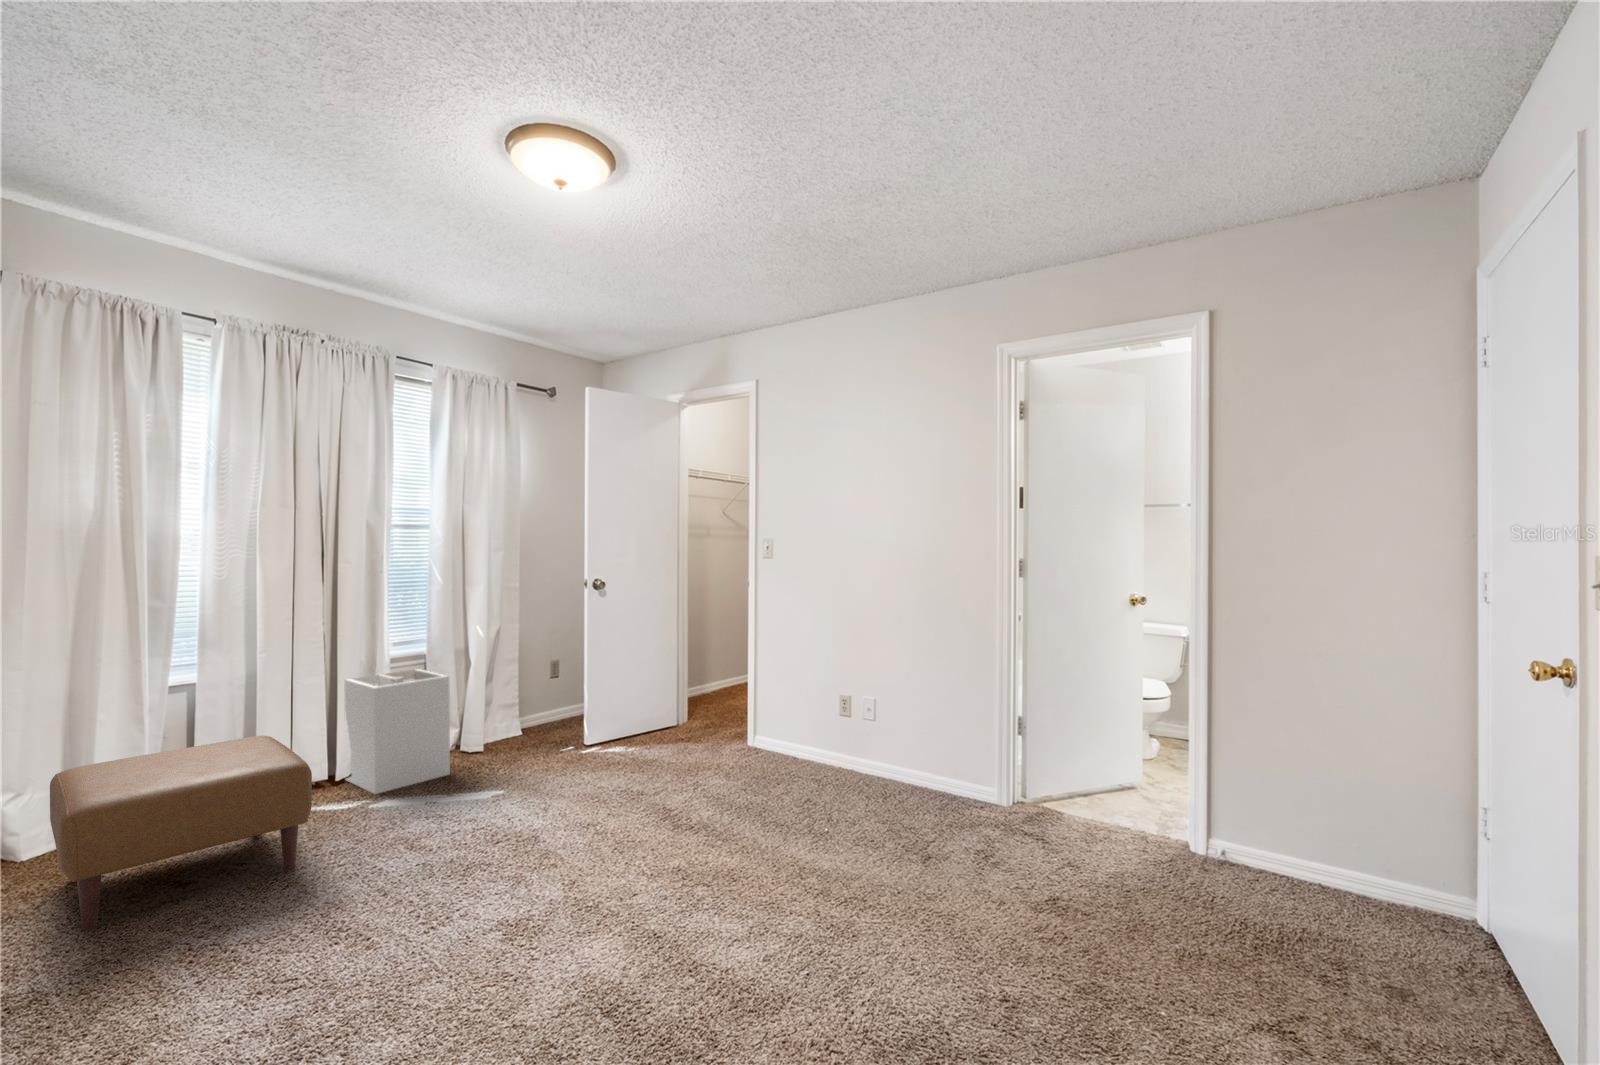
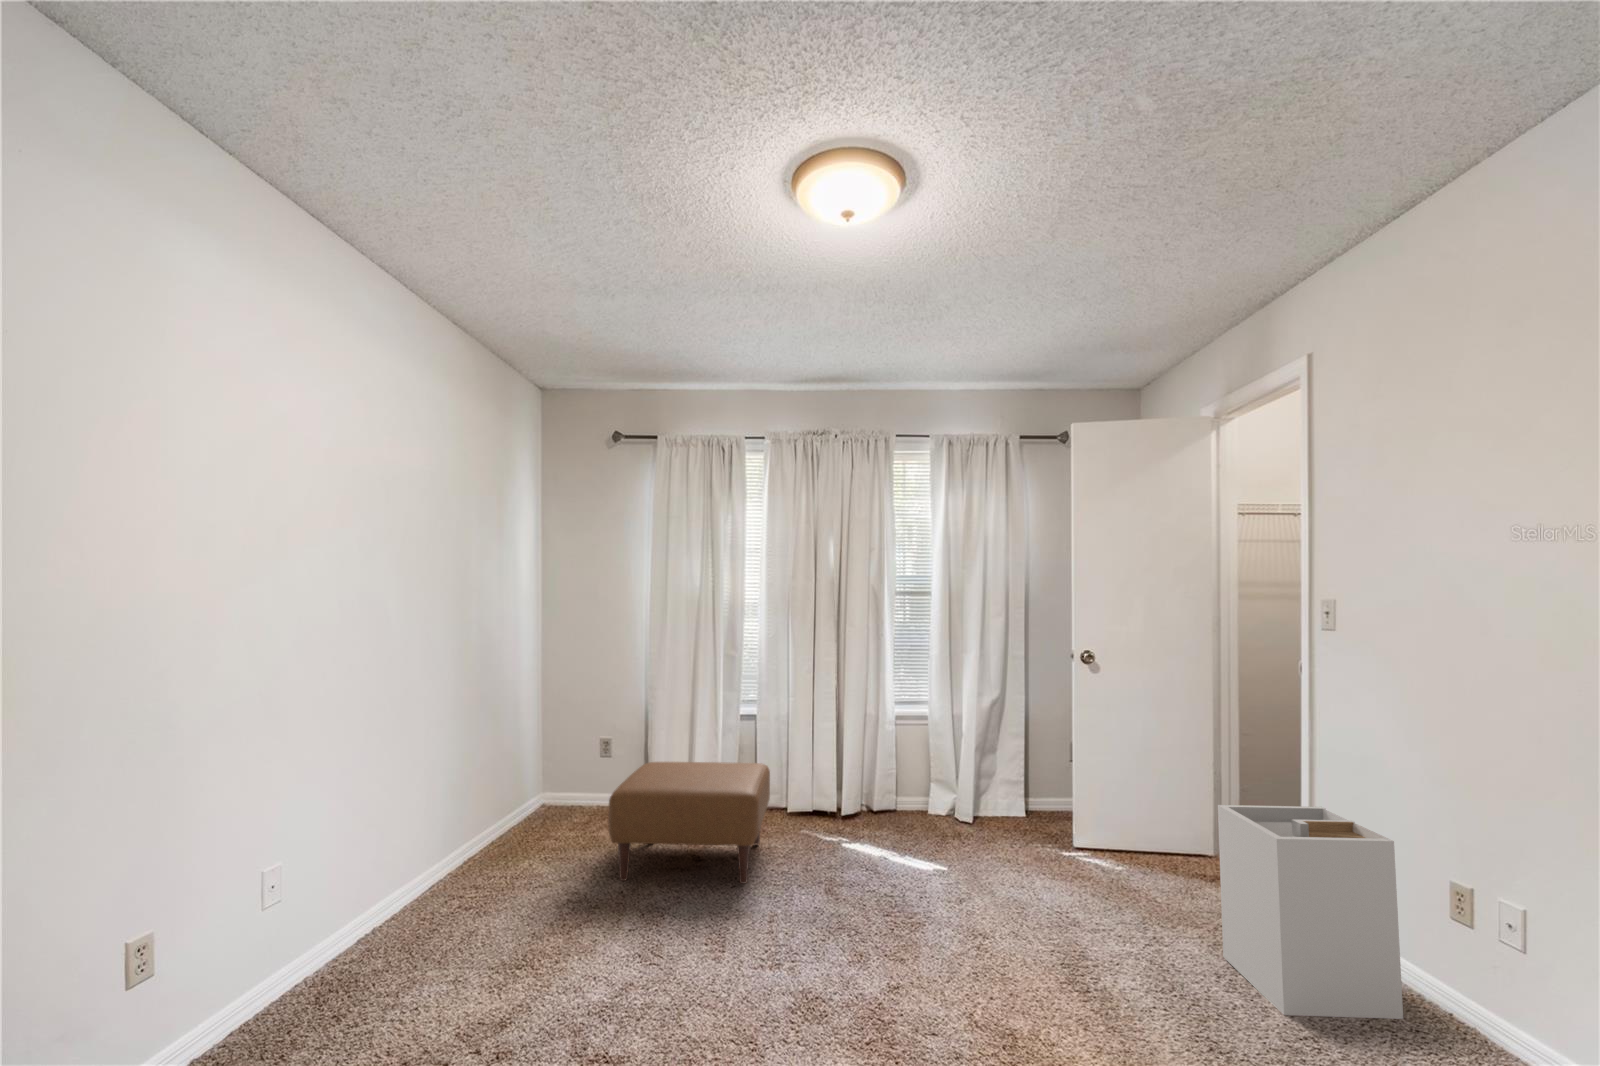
laundry hamper: present [344,669,450,794] -> present [1218,805,1403,1019]

